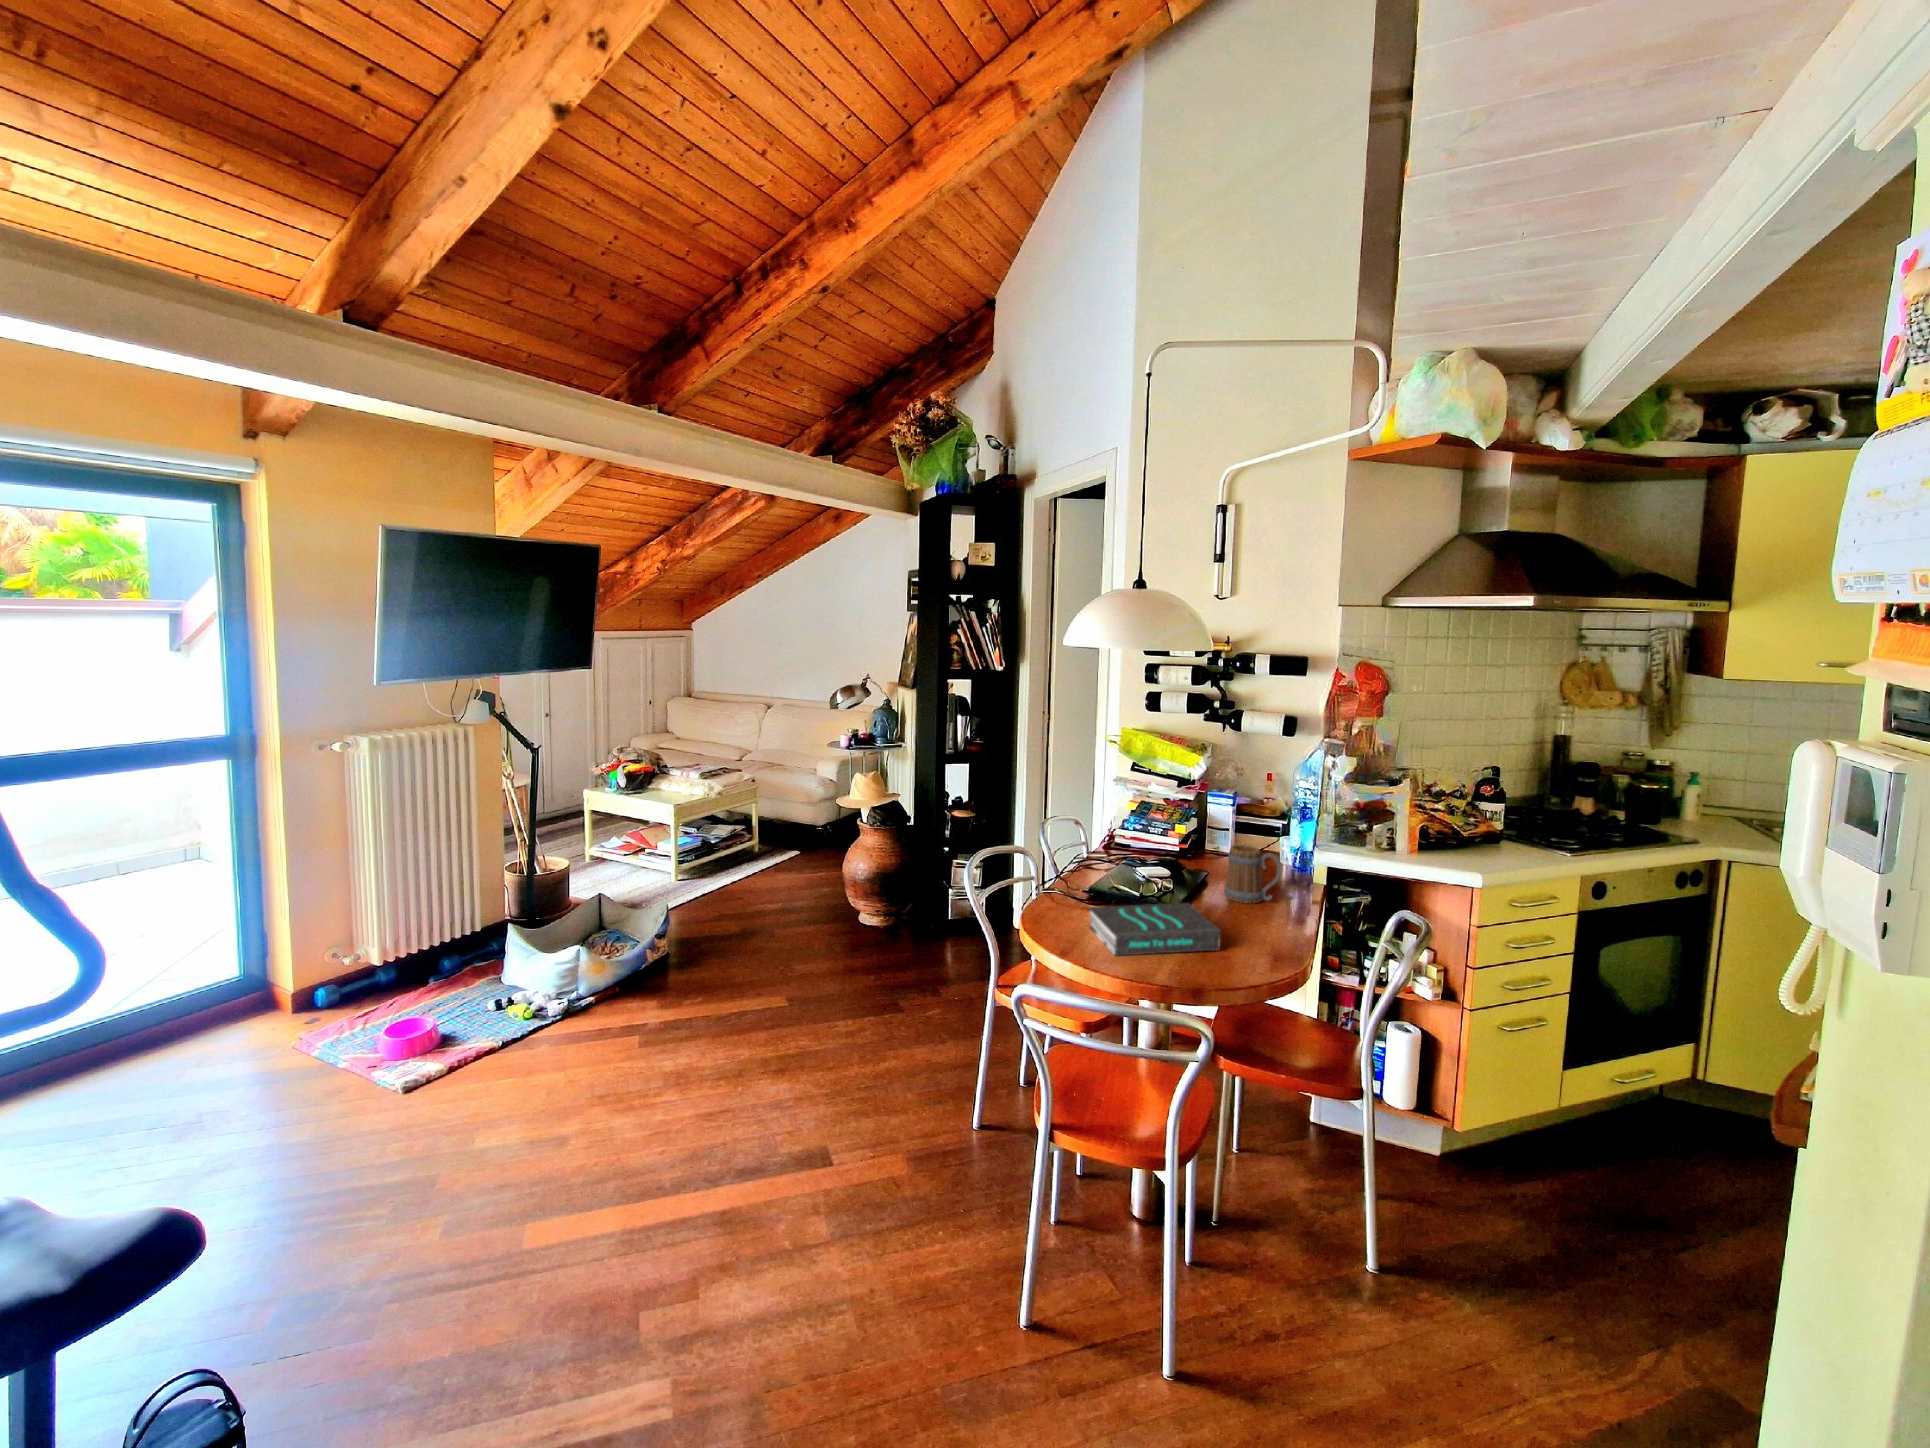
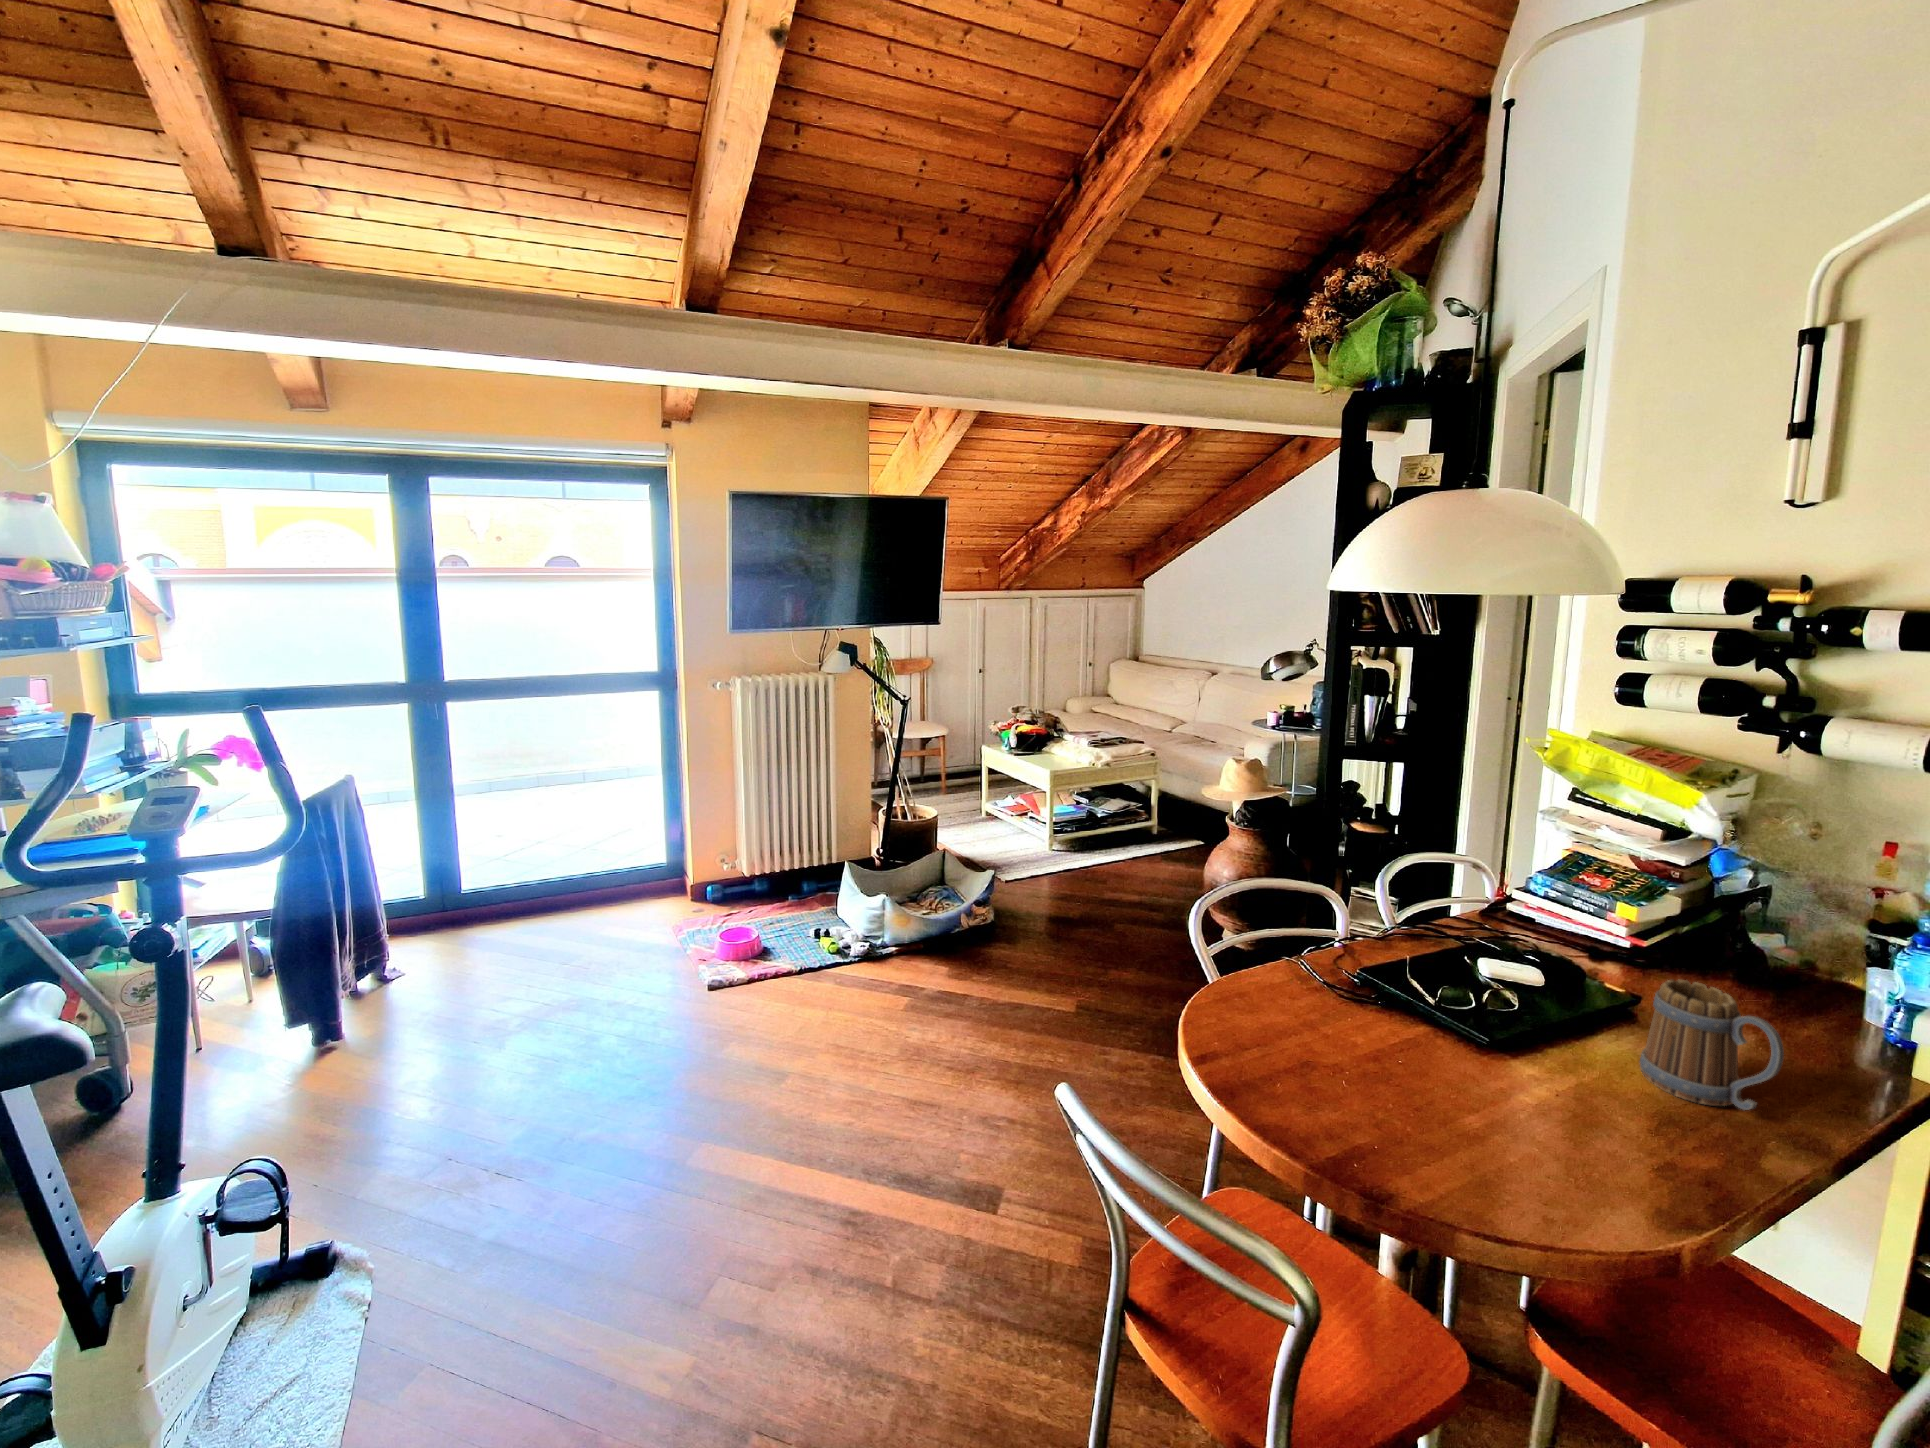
book: present [1089,903,1220,956] -> none [1273,1009,1506,1169]

